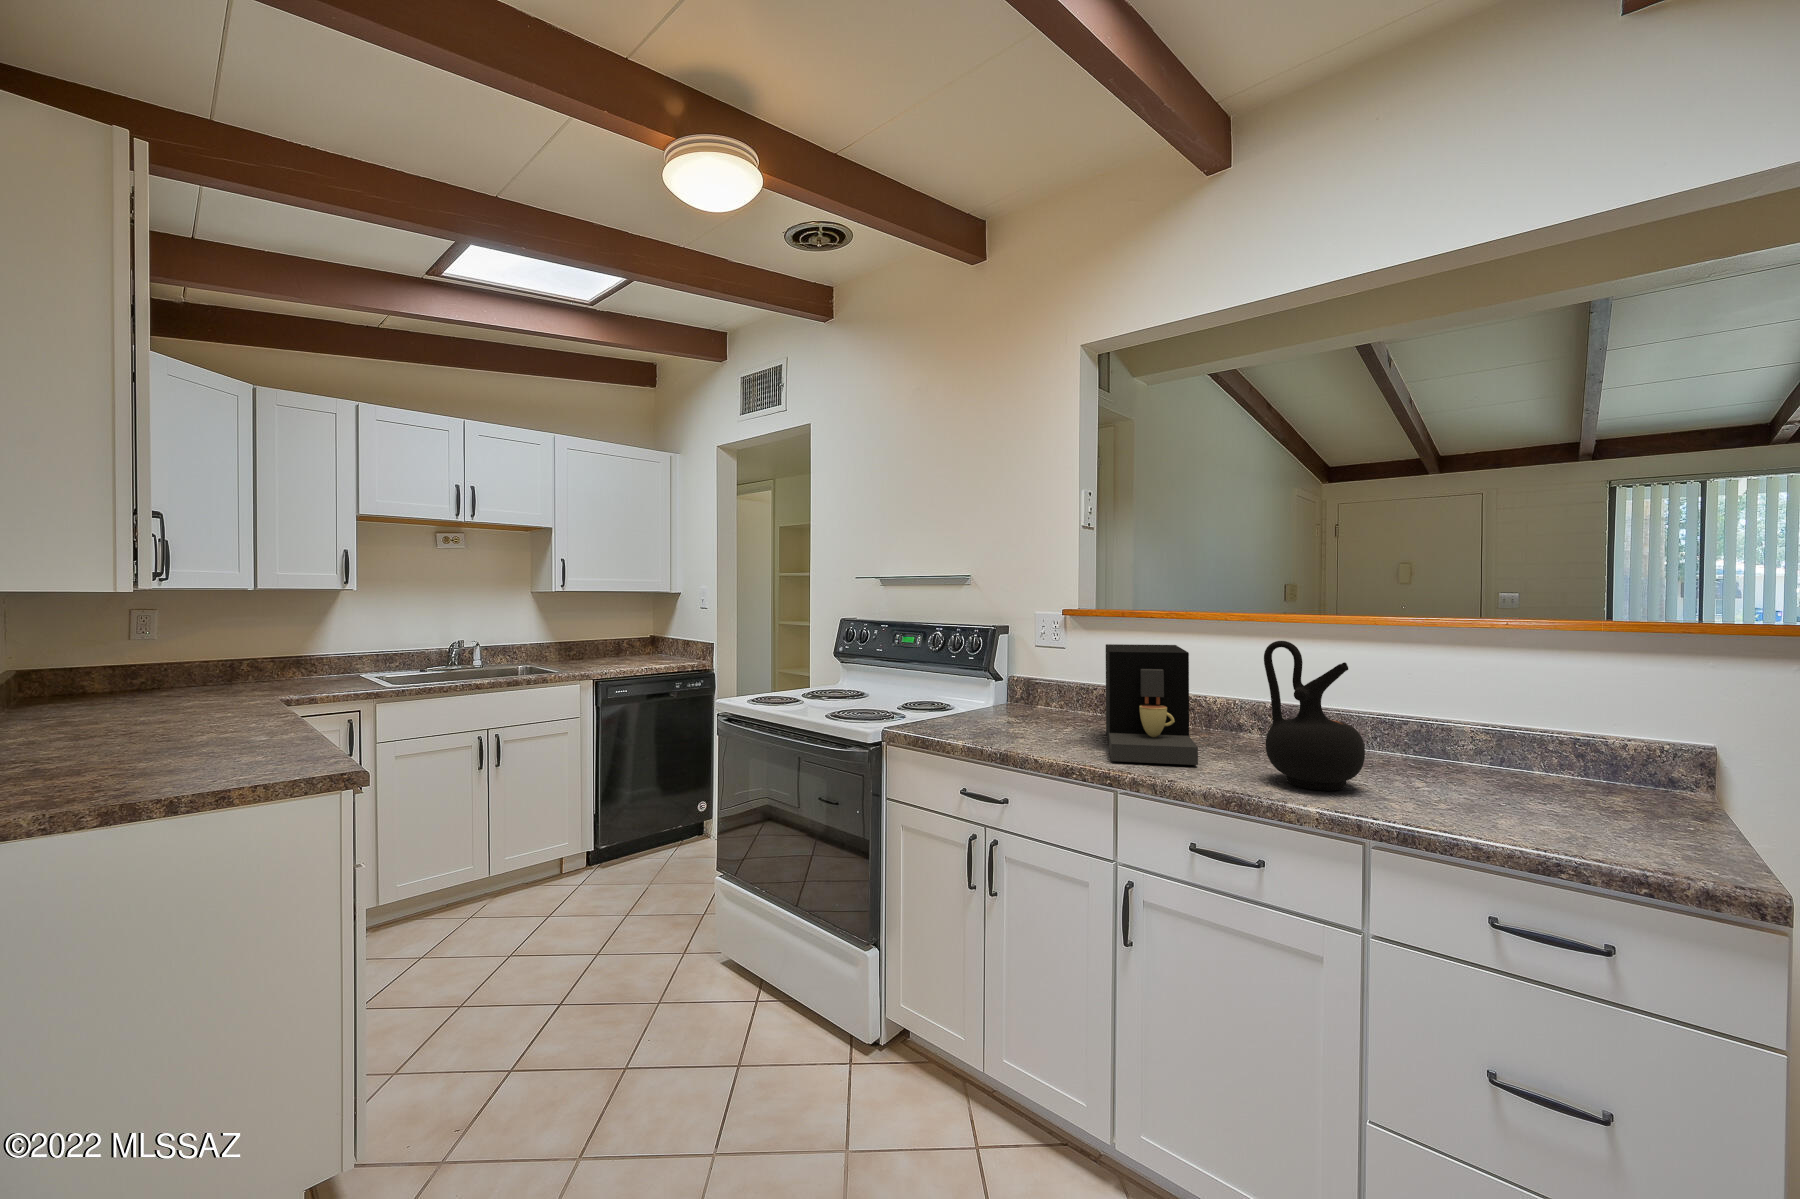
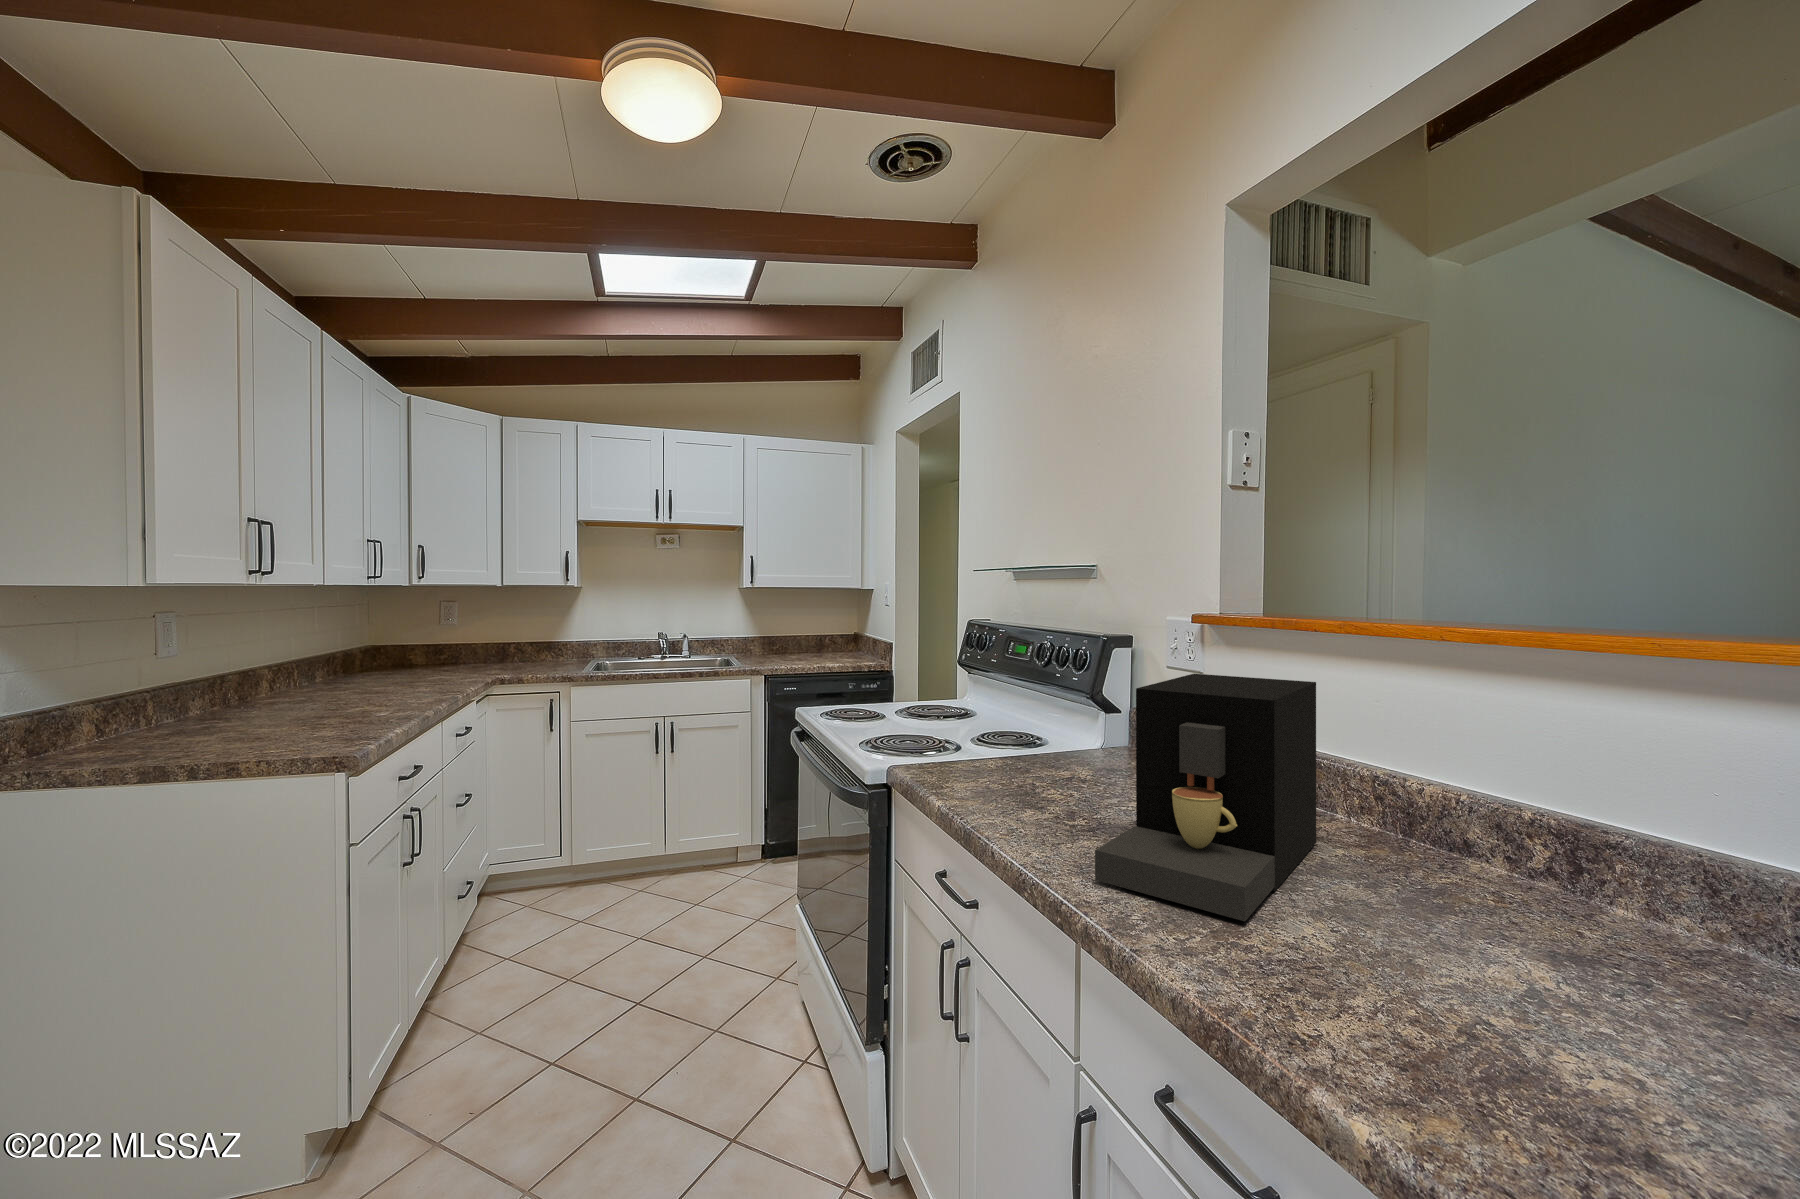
ceramic jug: present [1264,641,1365,791] -> none [1347,694,1605,1076]

